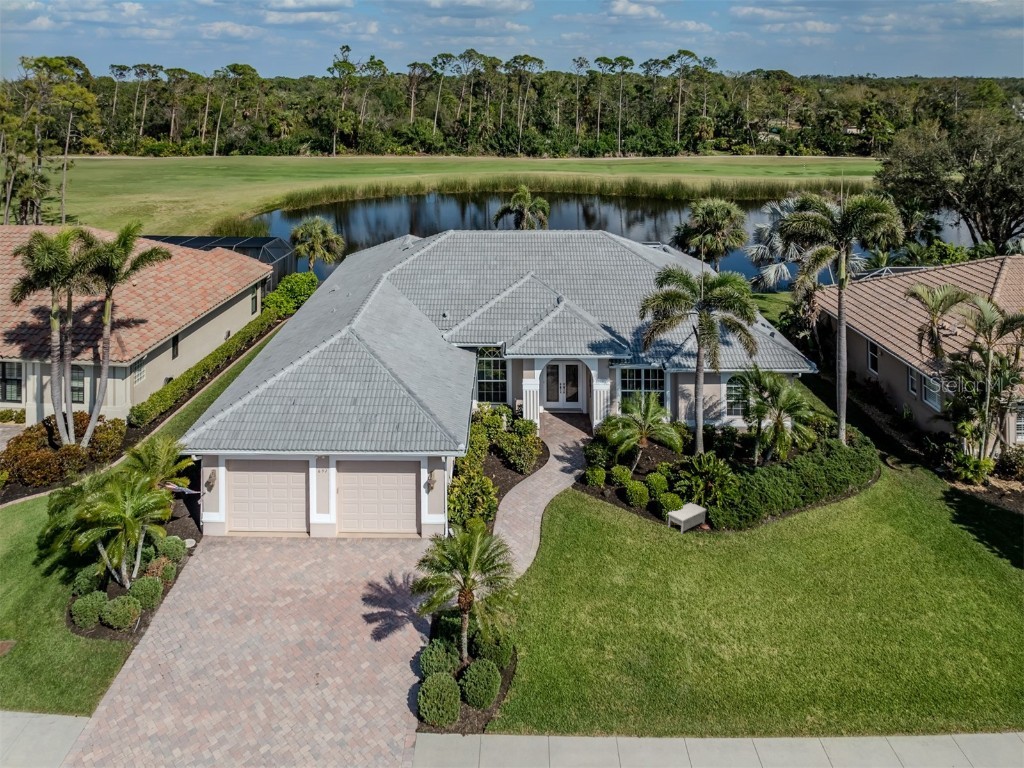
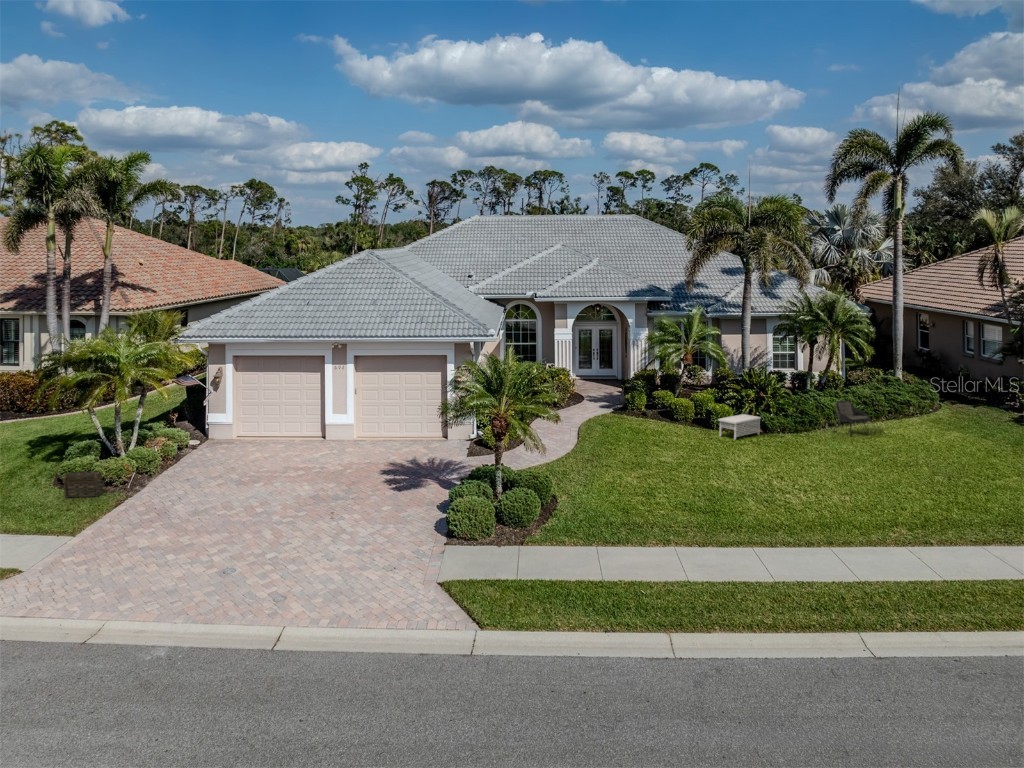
lounge chair: none [770,492,804,529] -> present [835,401,871,435]
basket: none [69,617,110,645] -> present [63,471,105,498]

